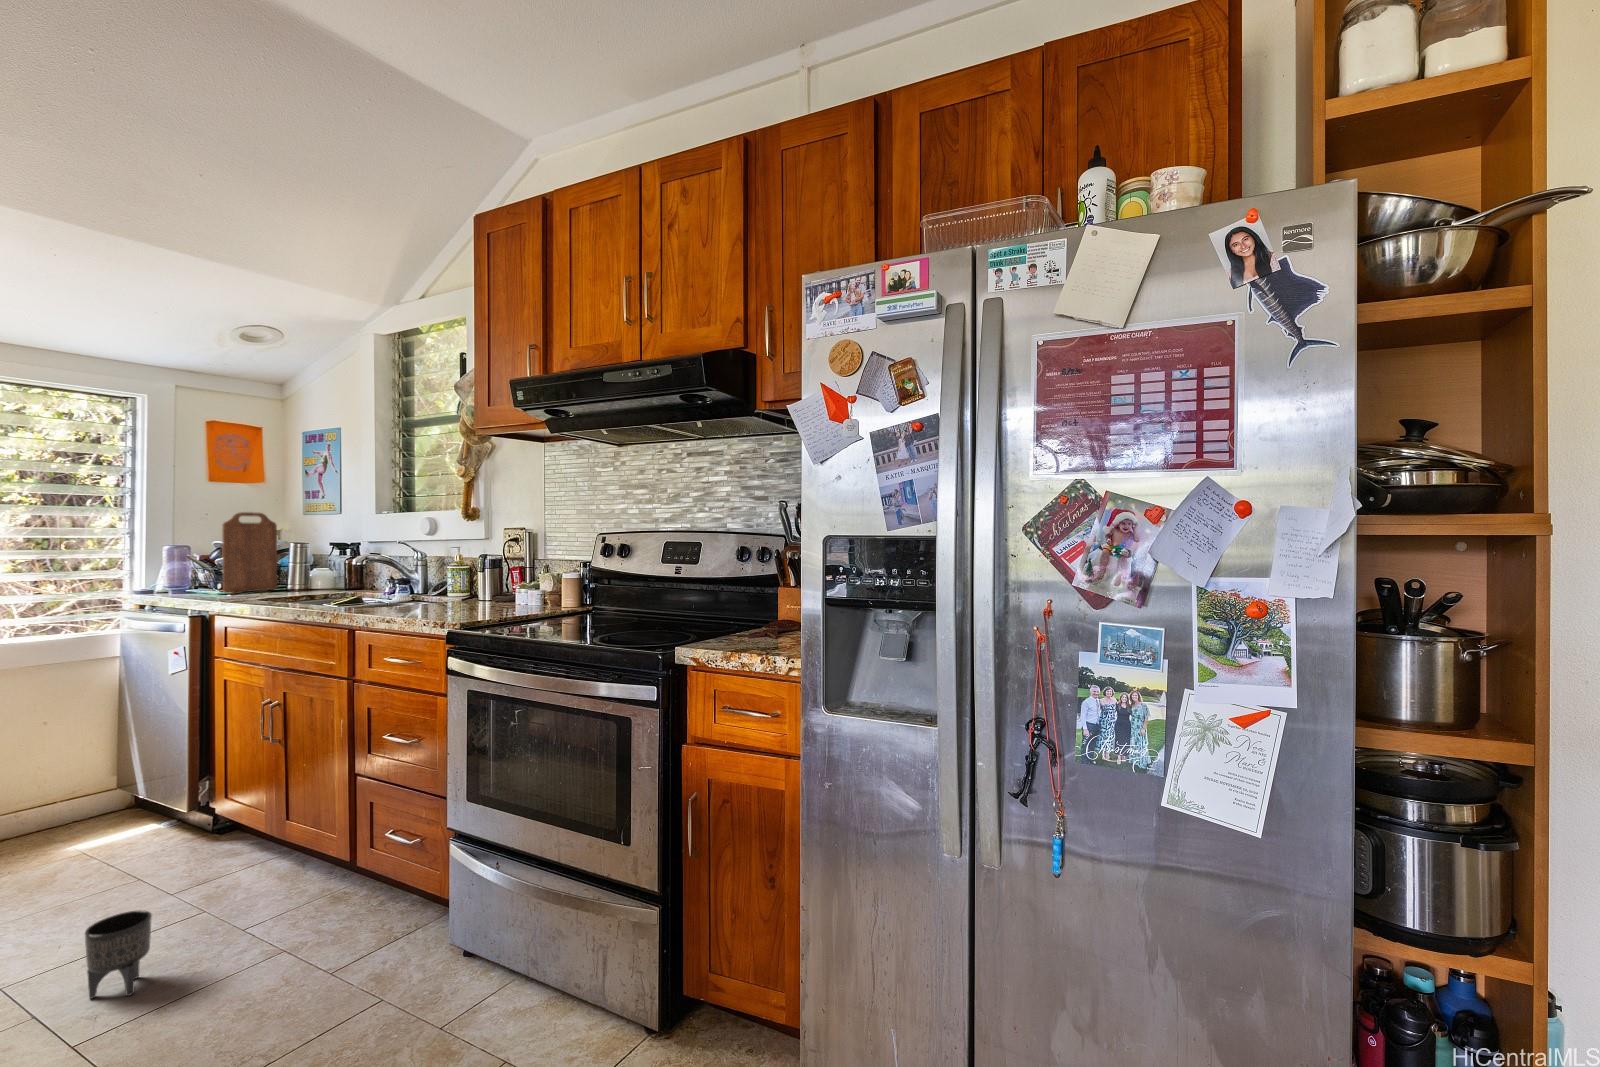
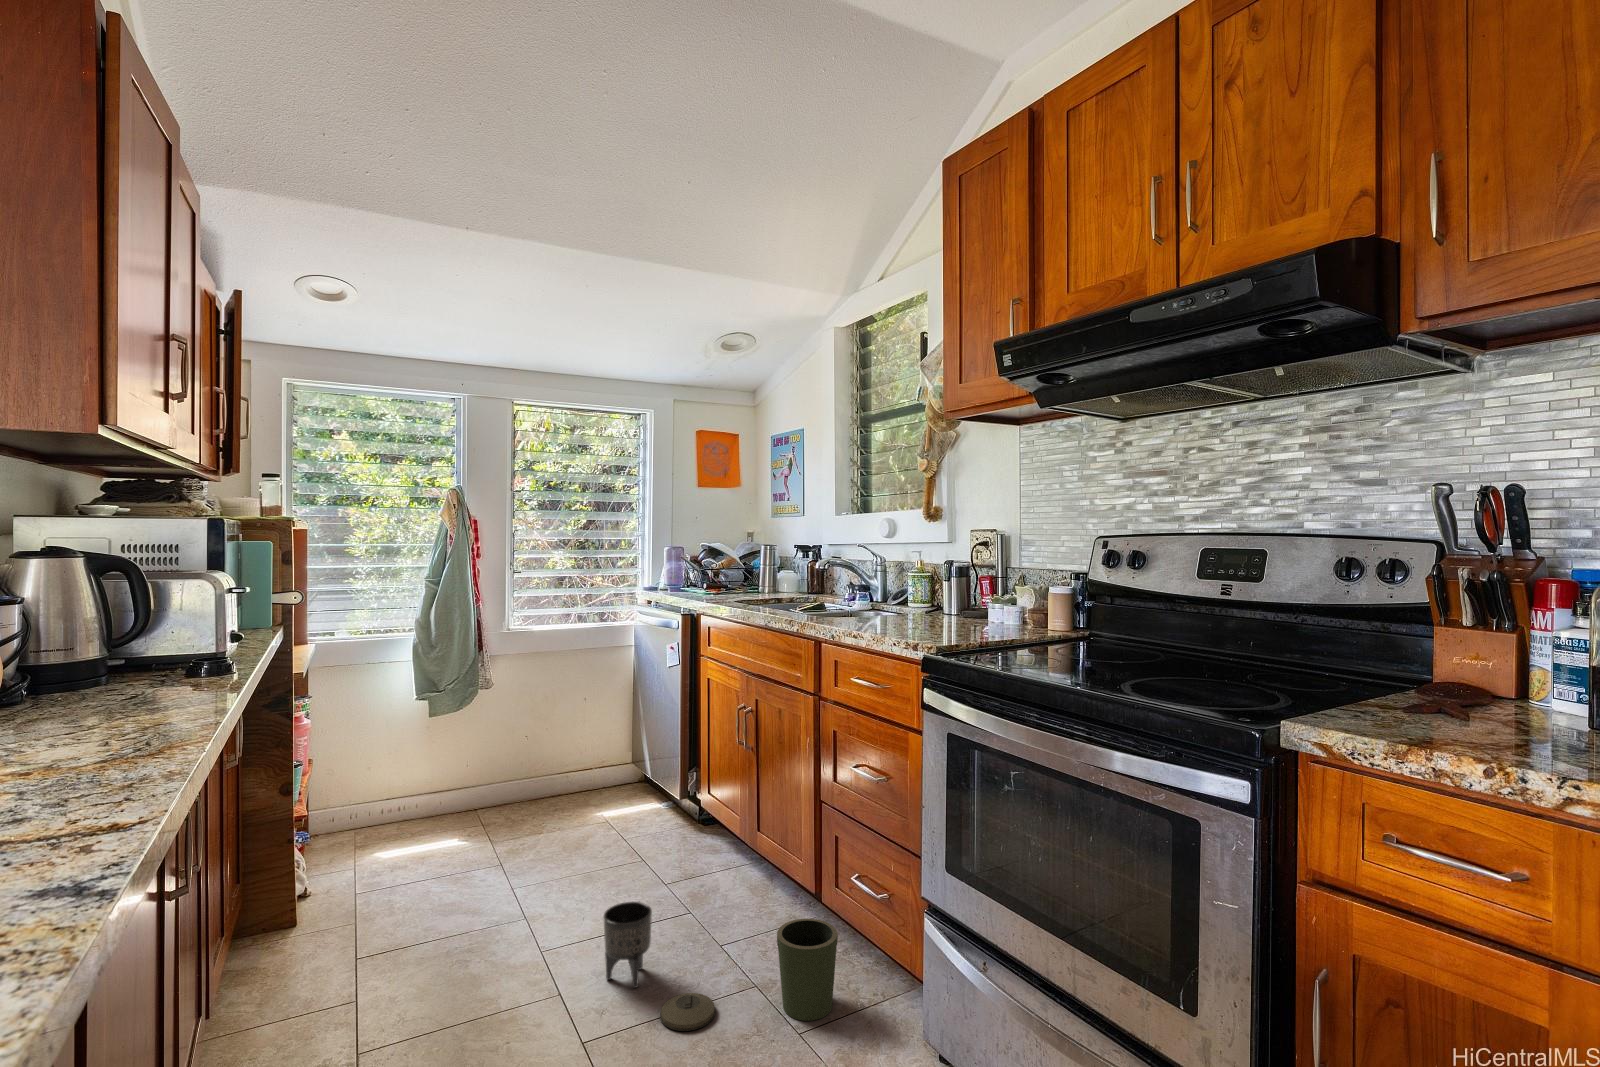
cutting board: present [222,512,277,592] -> none [708,515,750,591]
trash can: none [164,878,369,1016] -> present [660,919,838,1031]

